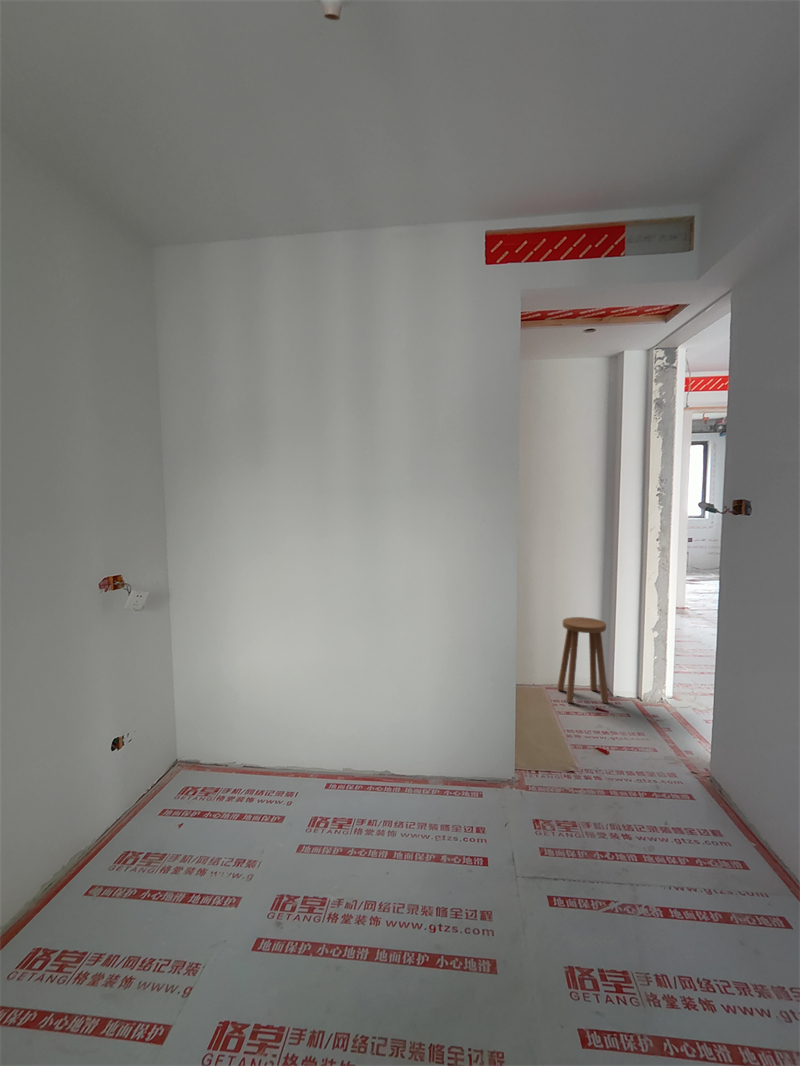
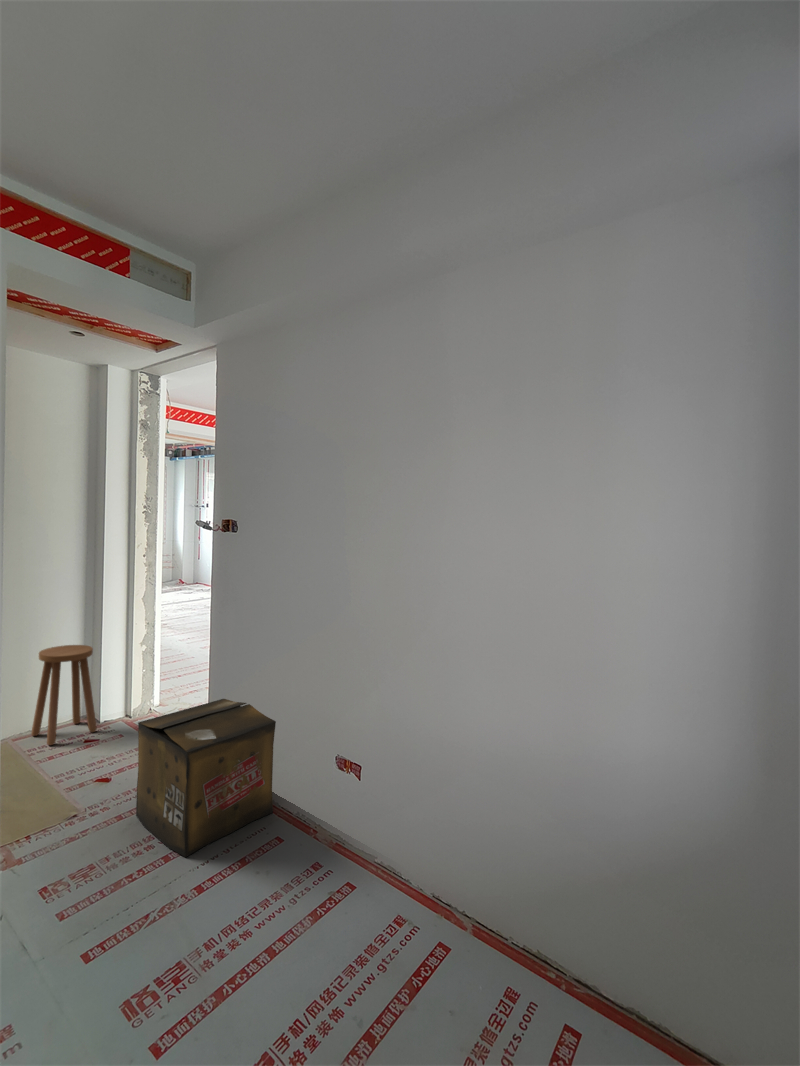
cardboard box: none [623,707,791,876] -> present [136,699,276,857]

